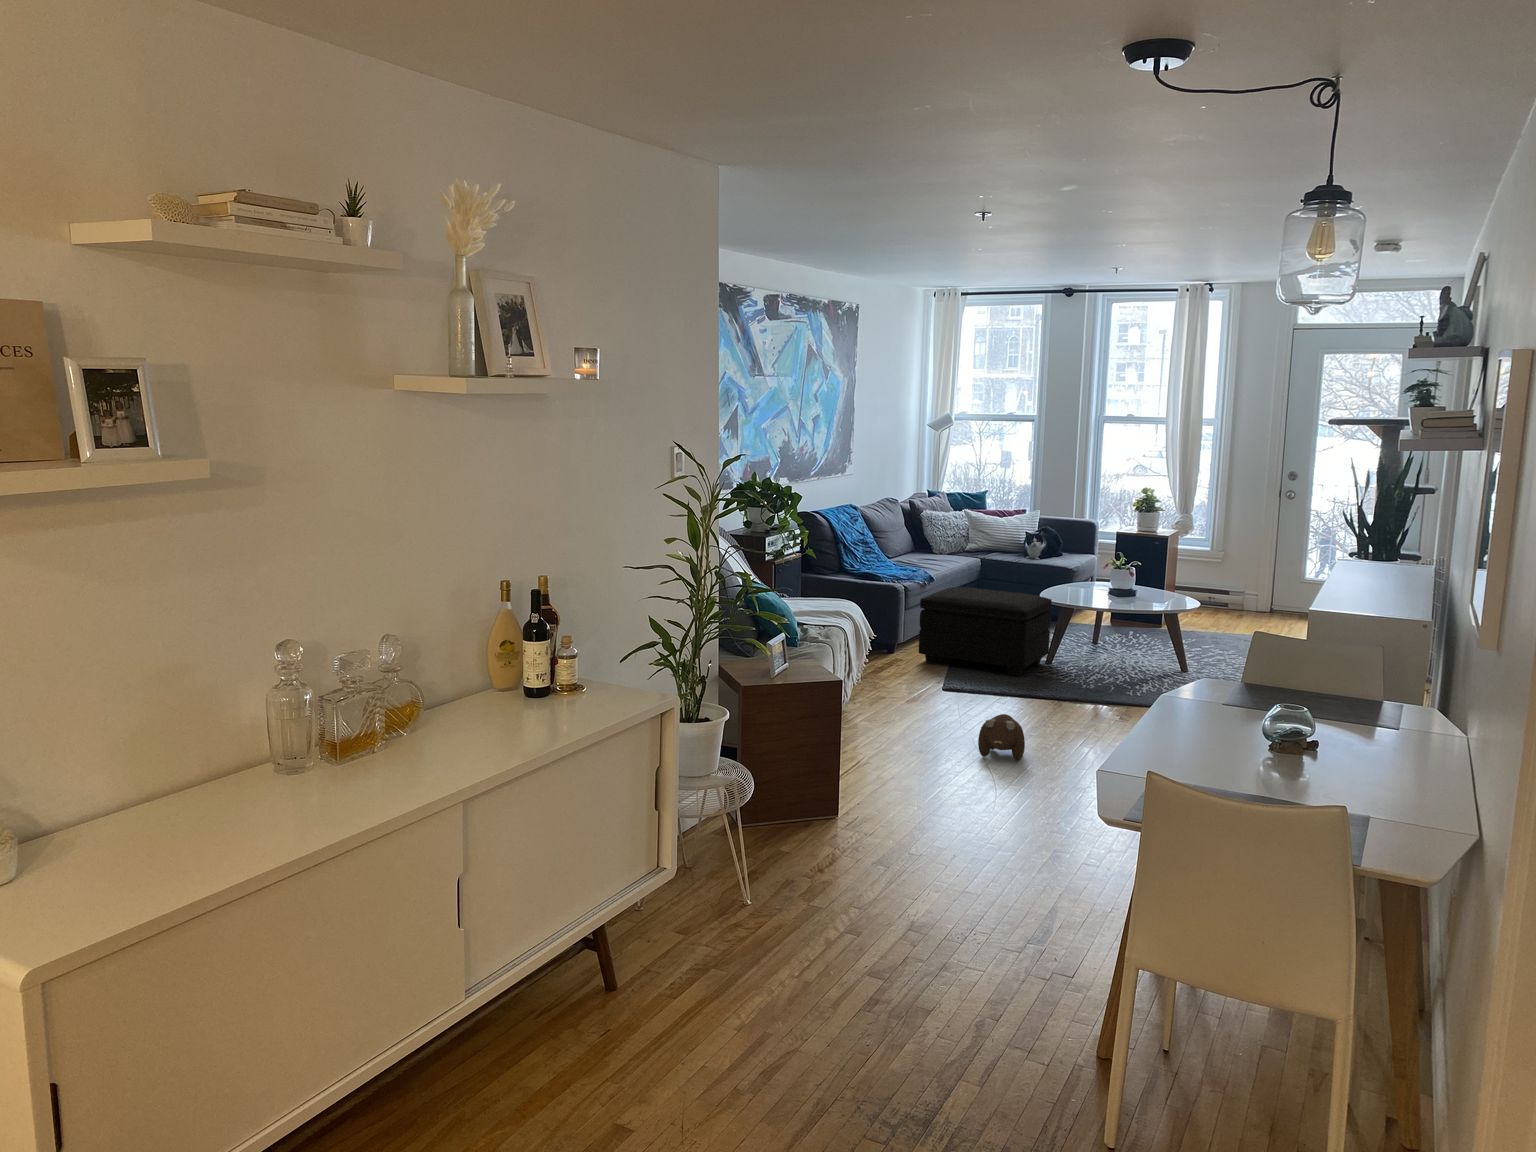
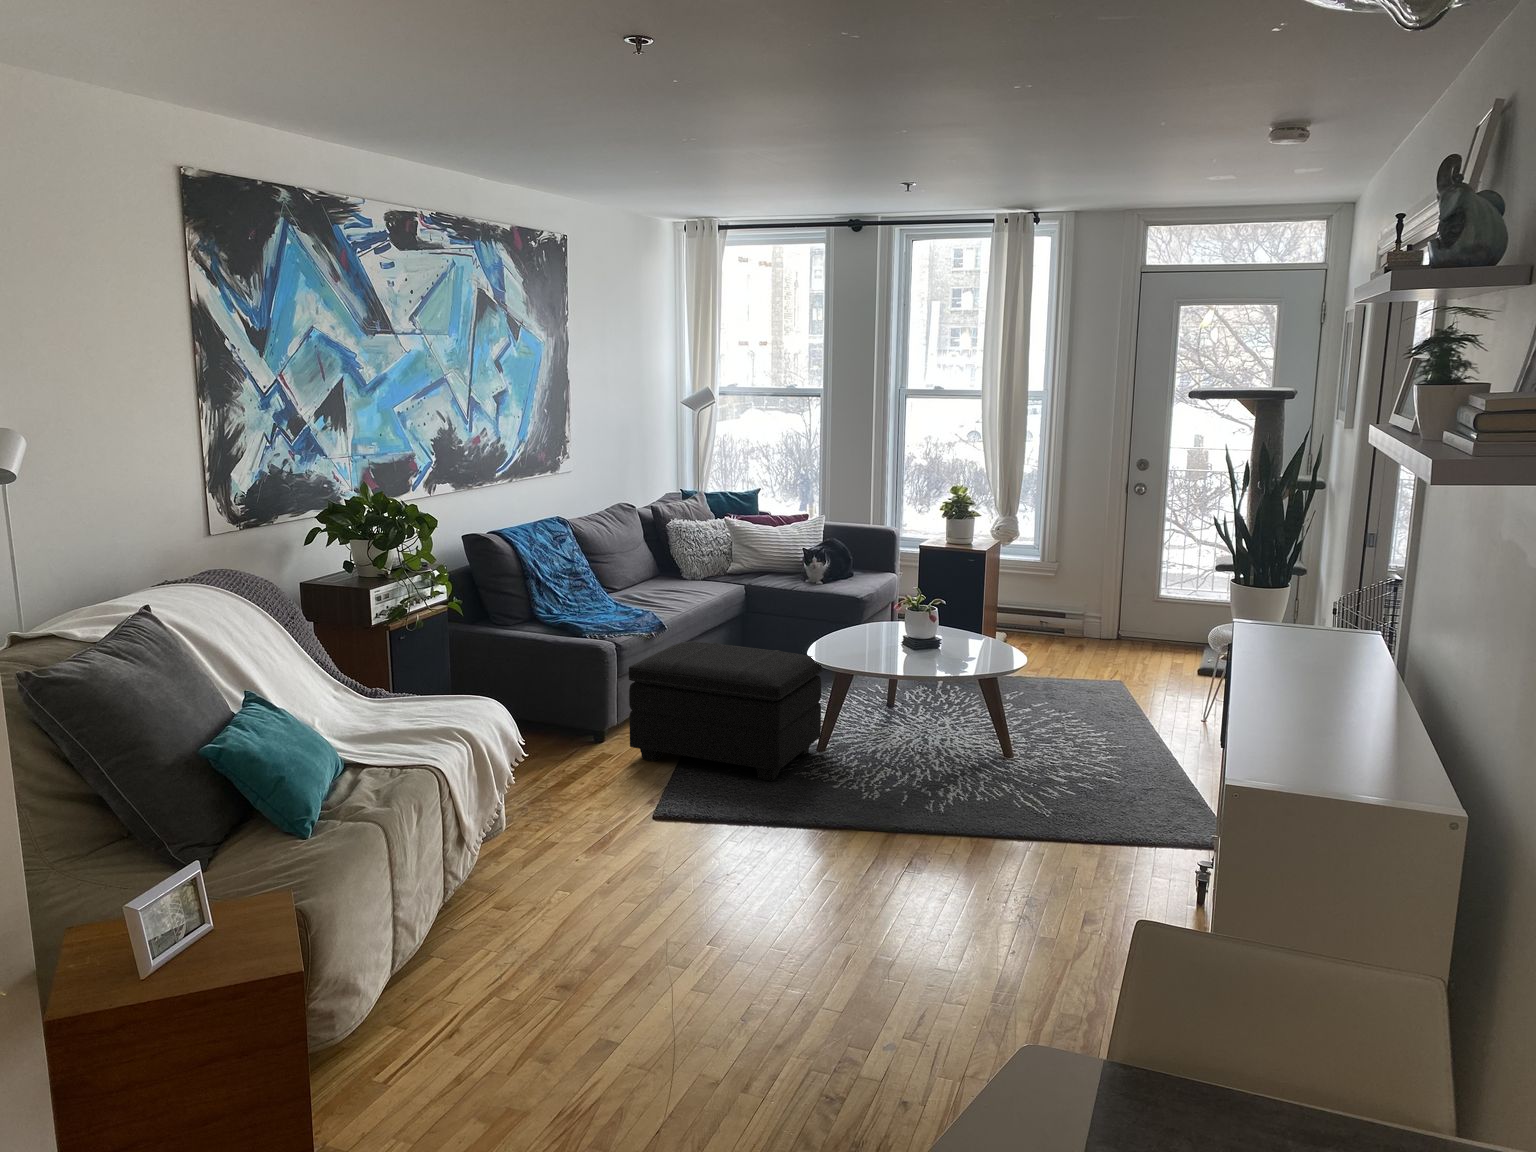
plush toy: present [978,714,1025,761] -> none [659,916,738,1001]

